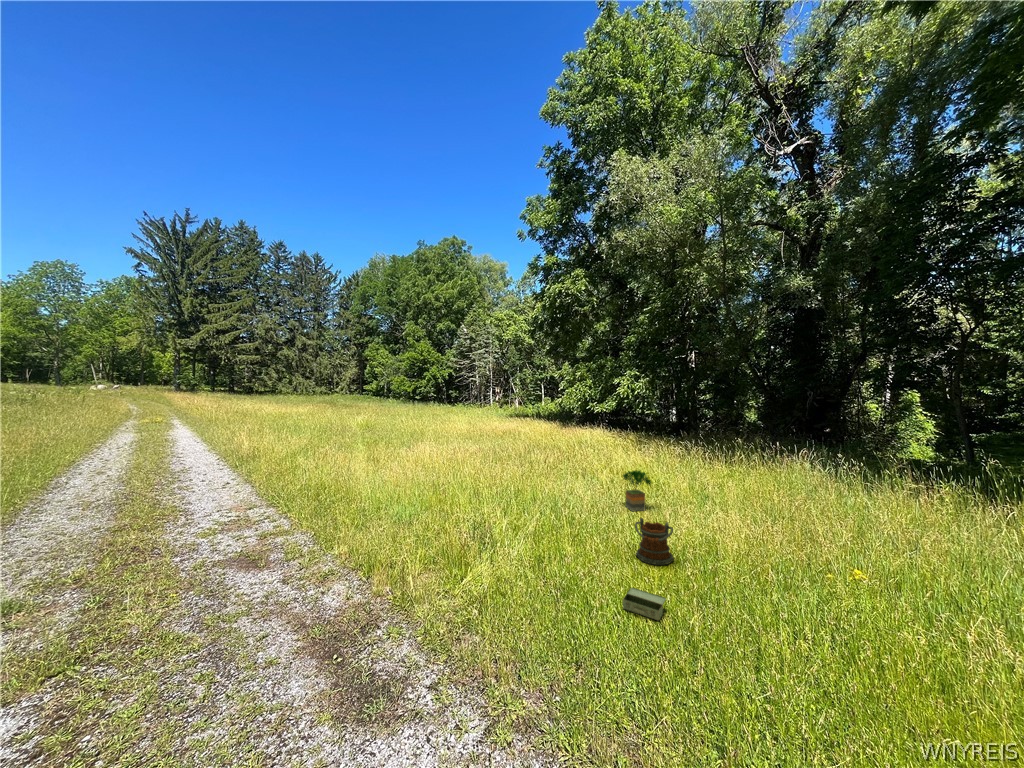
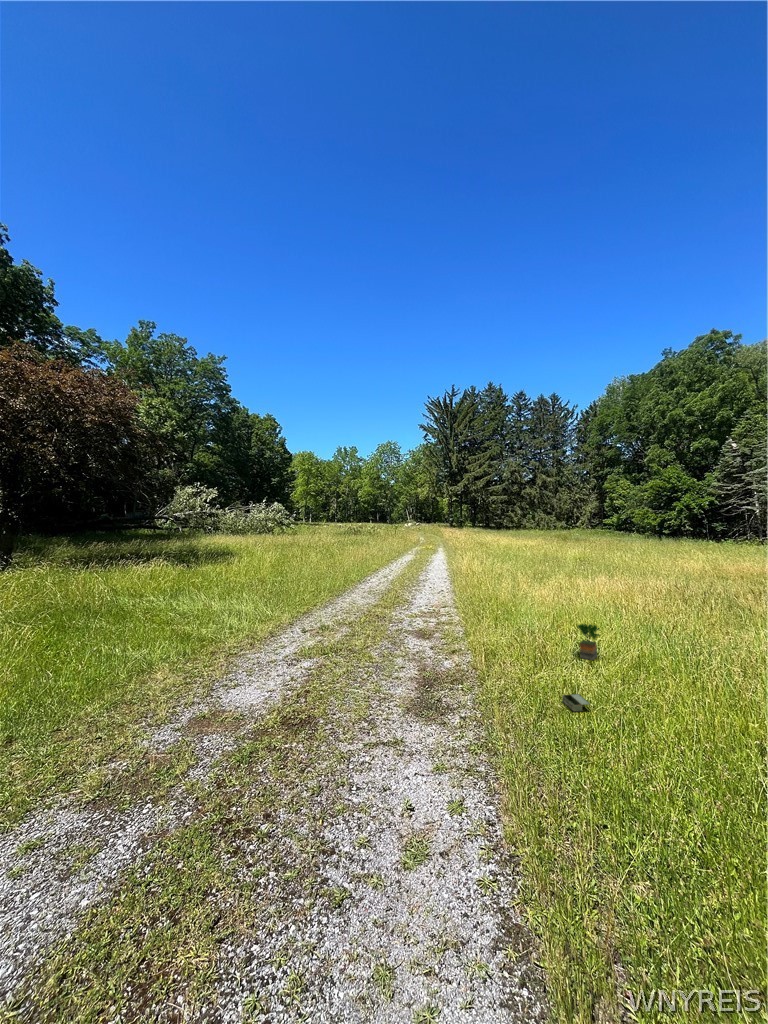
potted tree: present [623,470,651,511] -> present [577,624,600,660]
bucket: present [635,518,674,565] -> none [623,660,658,700]

